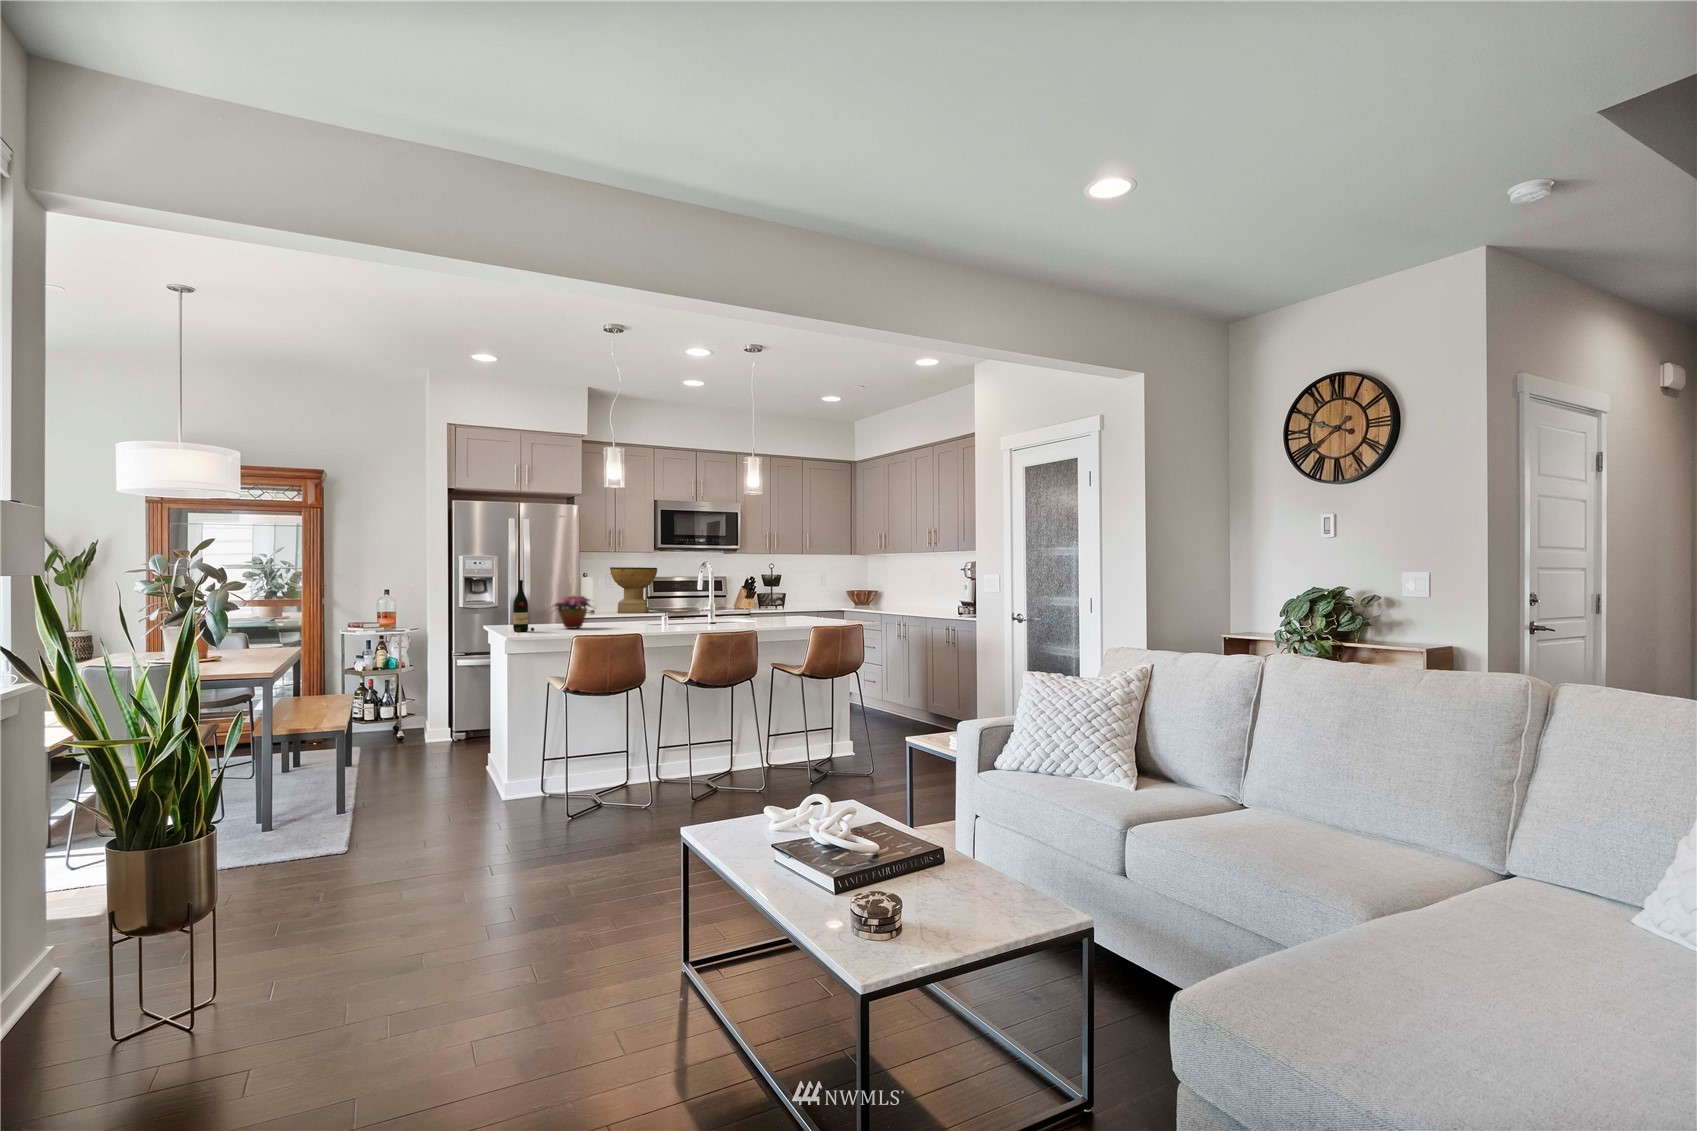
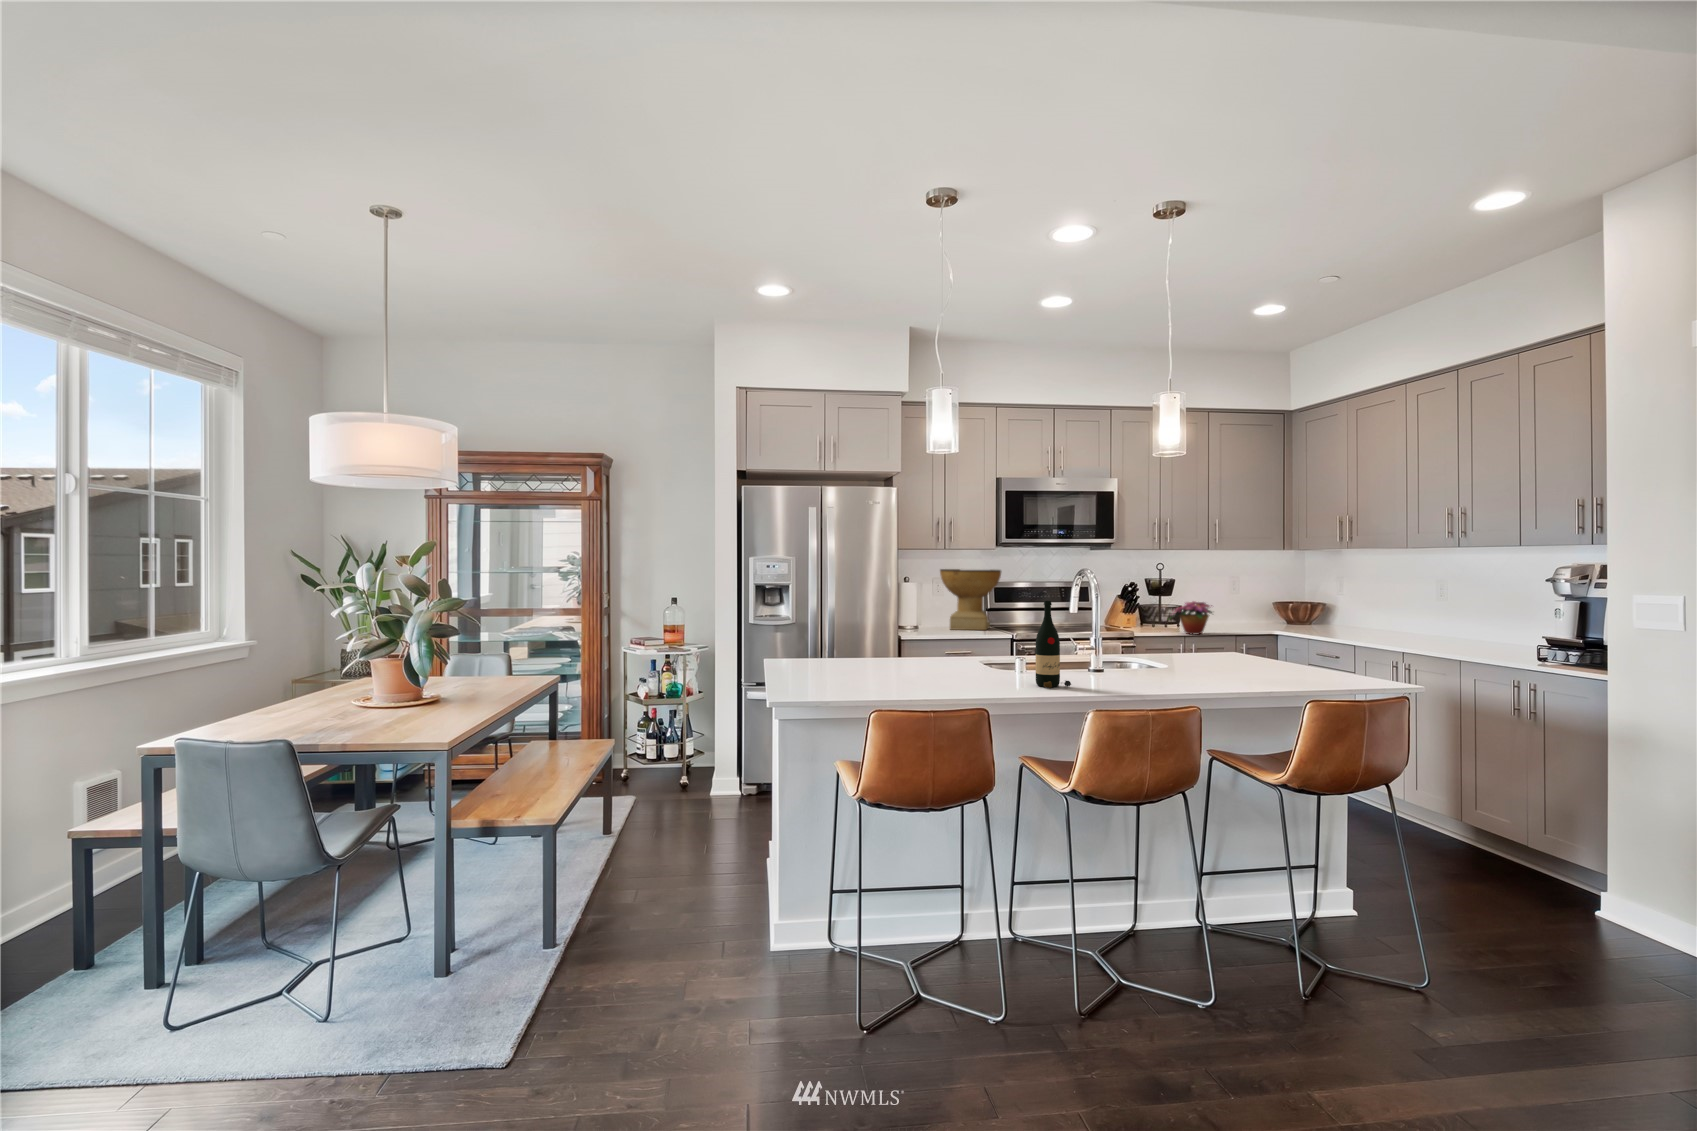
wine bottle: present [513,580,534,632] -> present [1036,601,1071,688]
flower arrangement: present [550,595,591,629] -> present [1174,601,1212,634]

